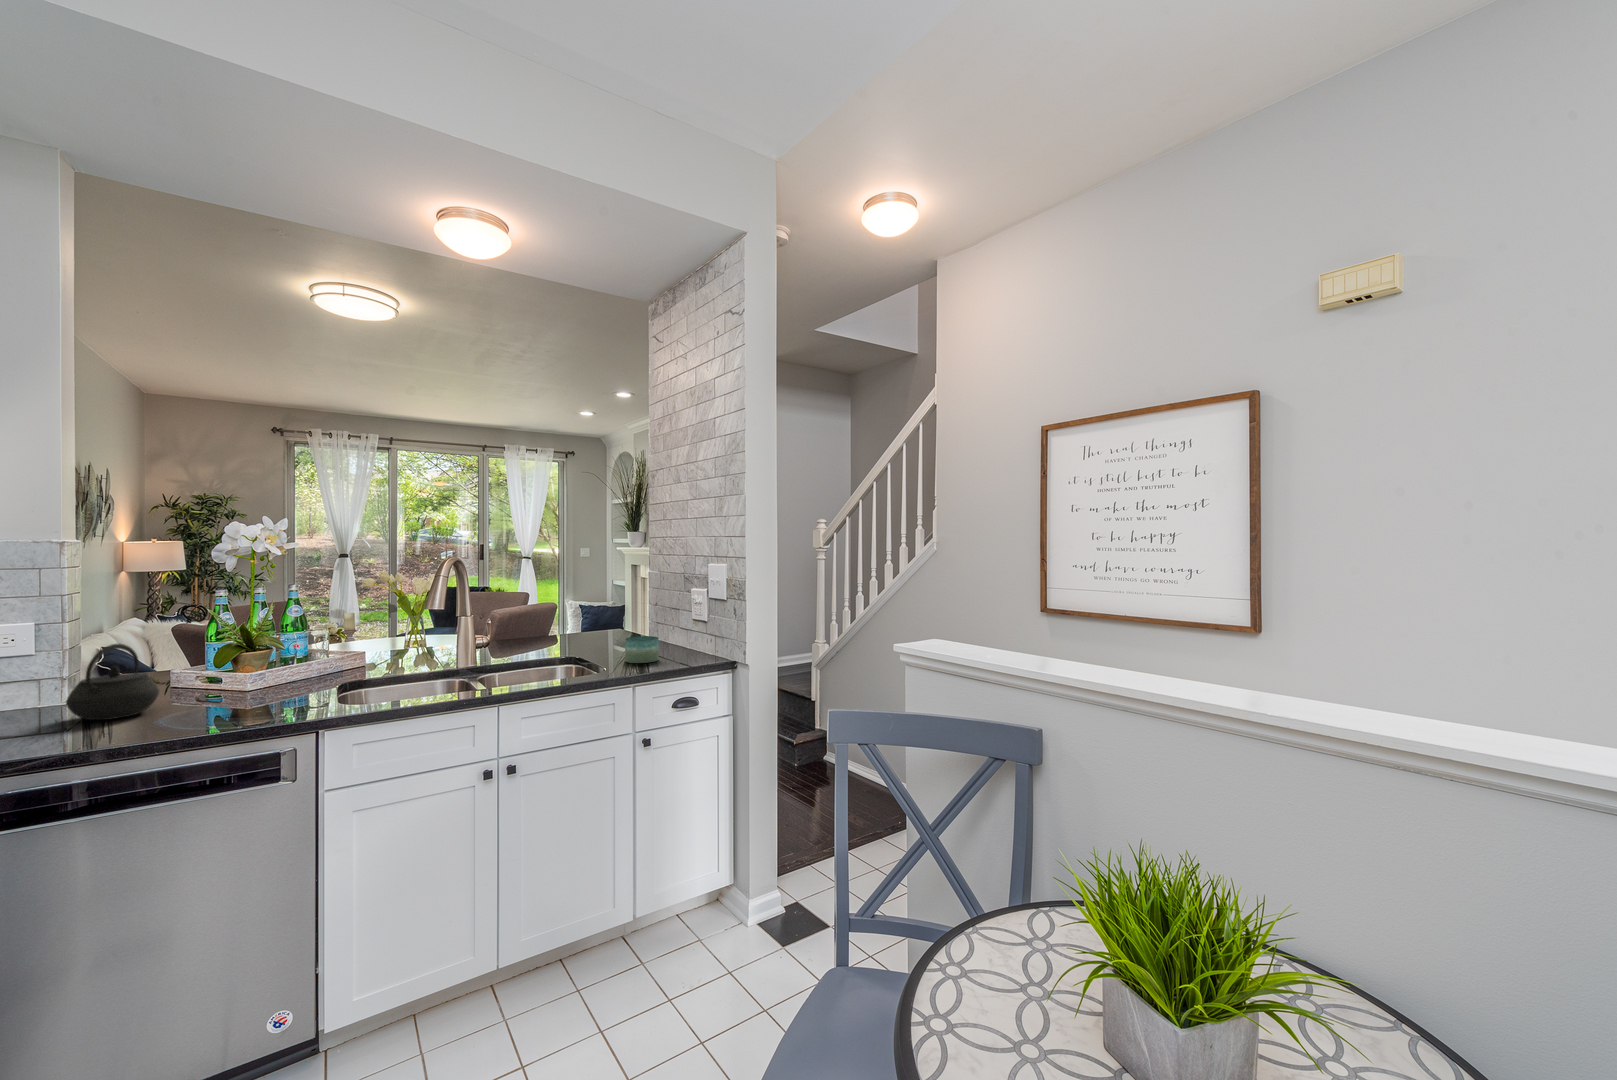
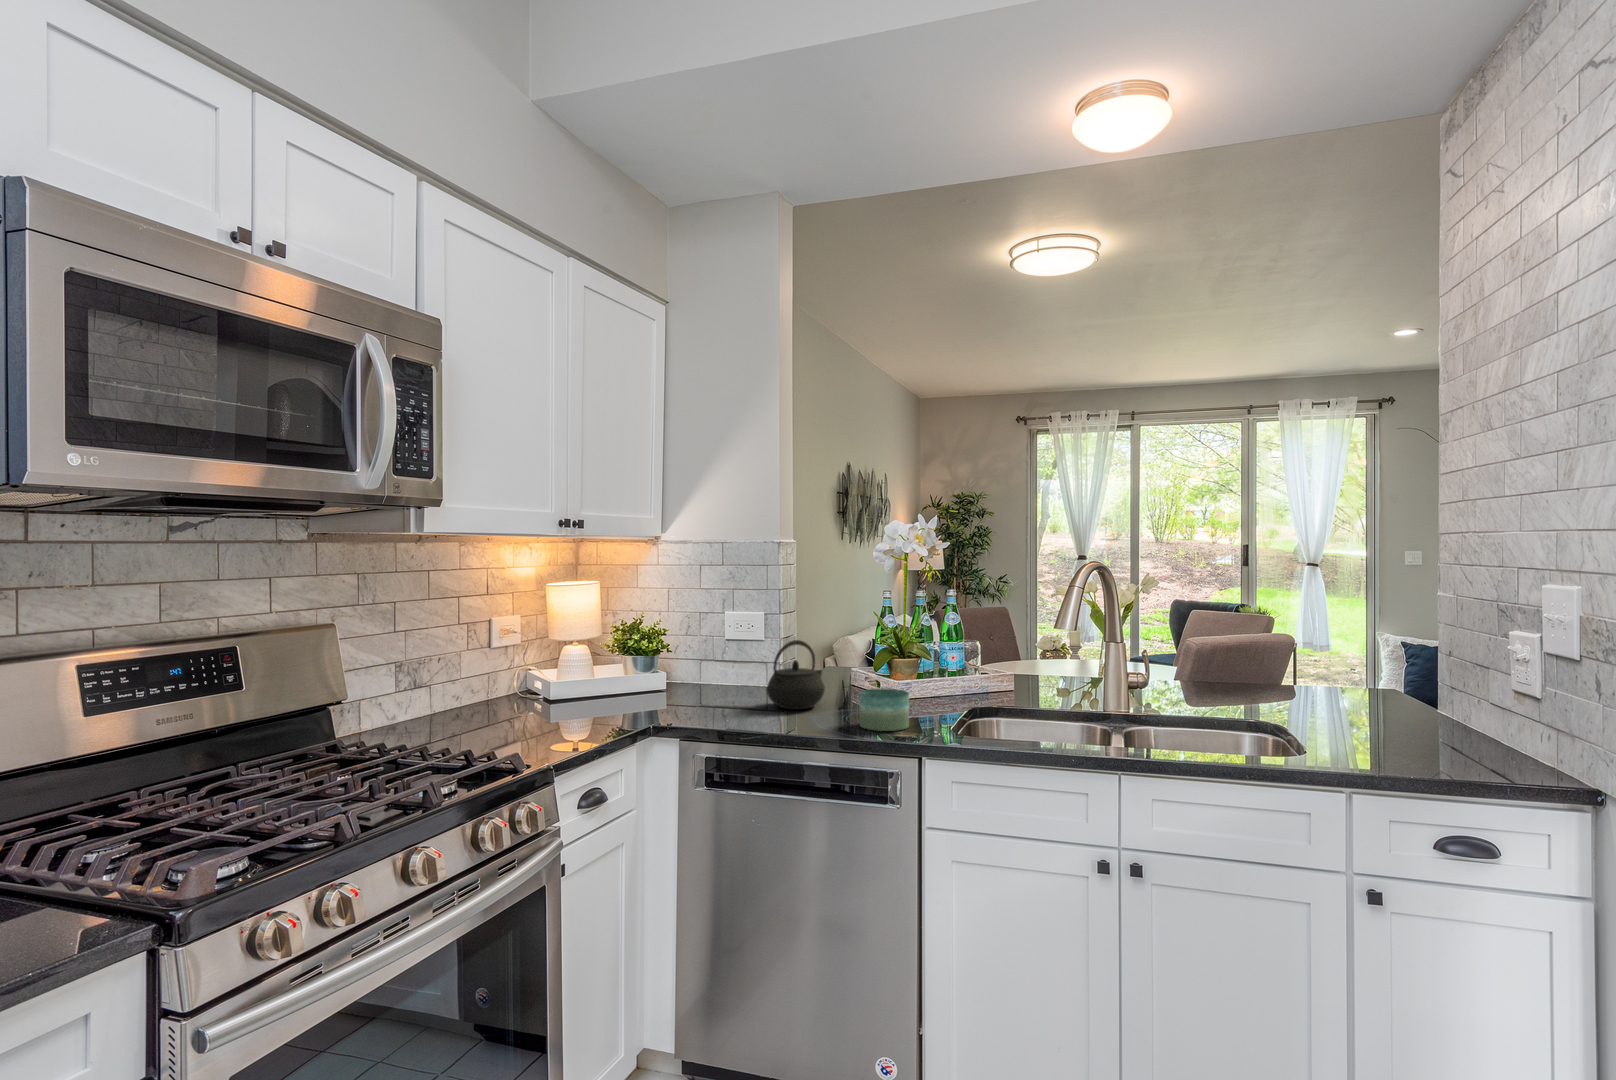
candle: present [625,636,659,663] -> present [859,689,909,731]

